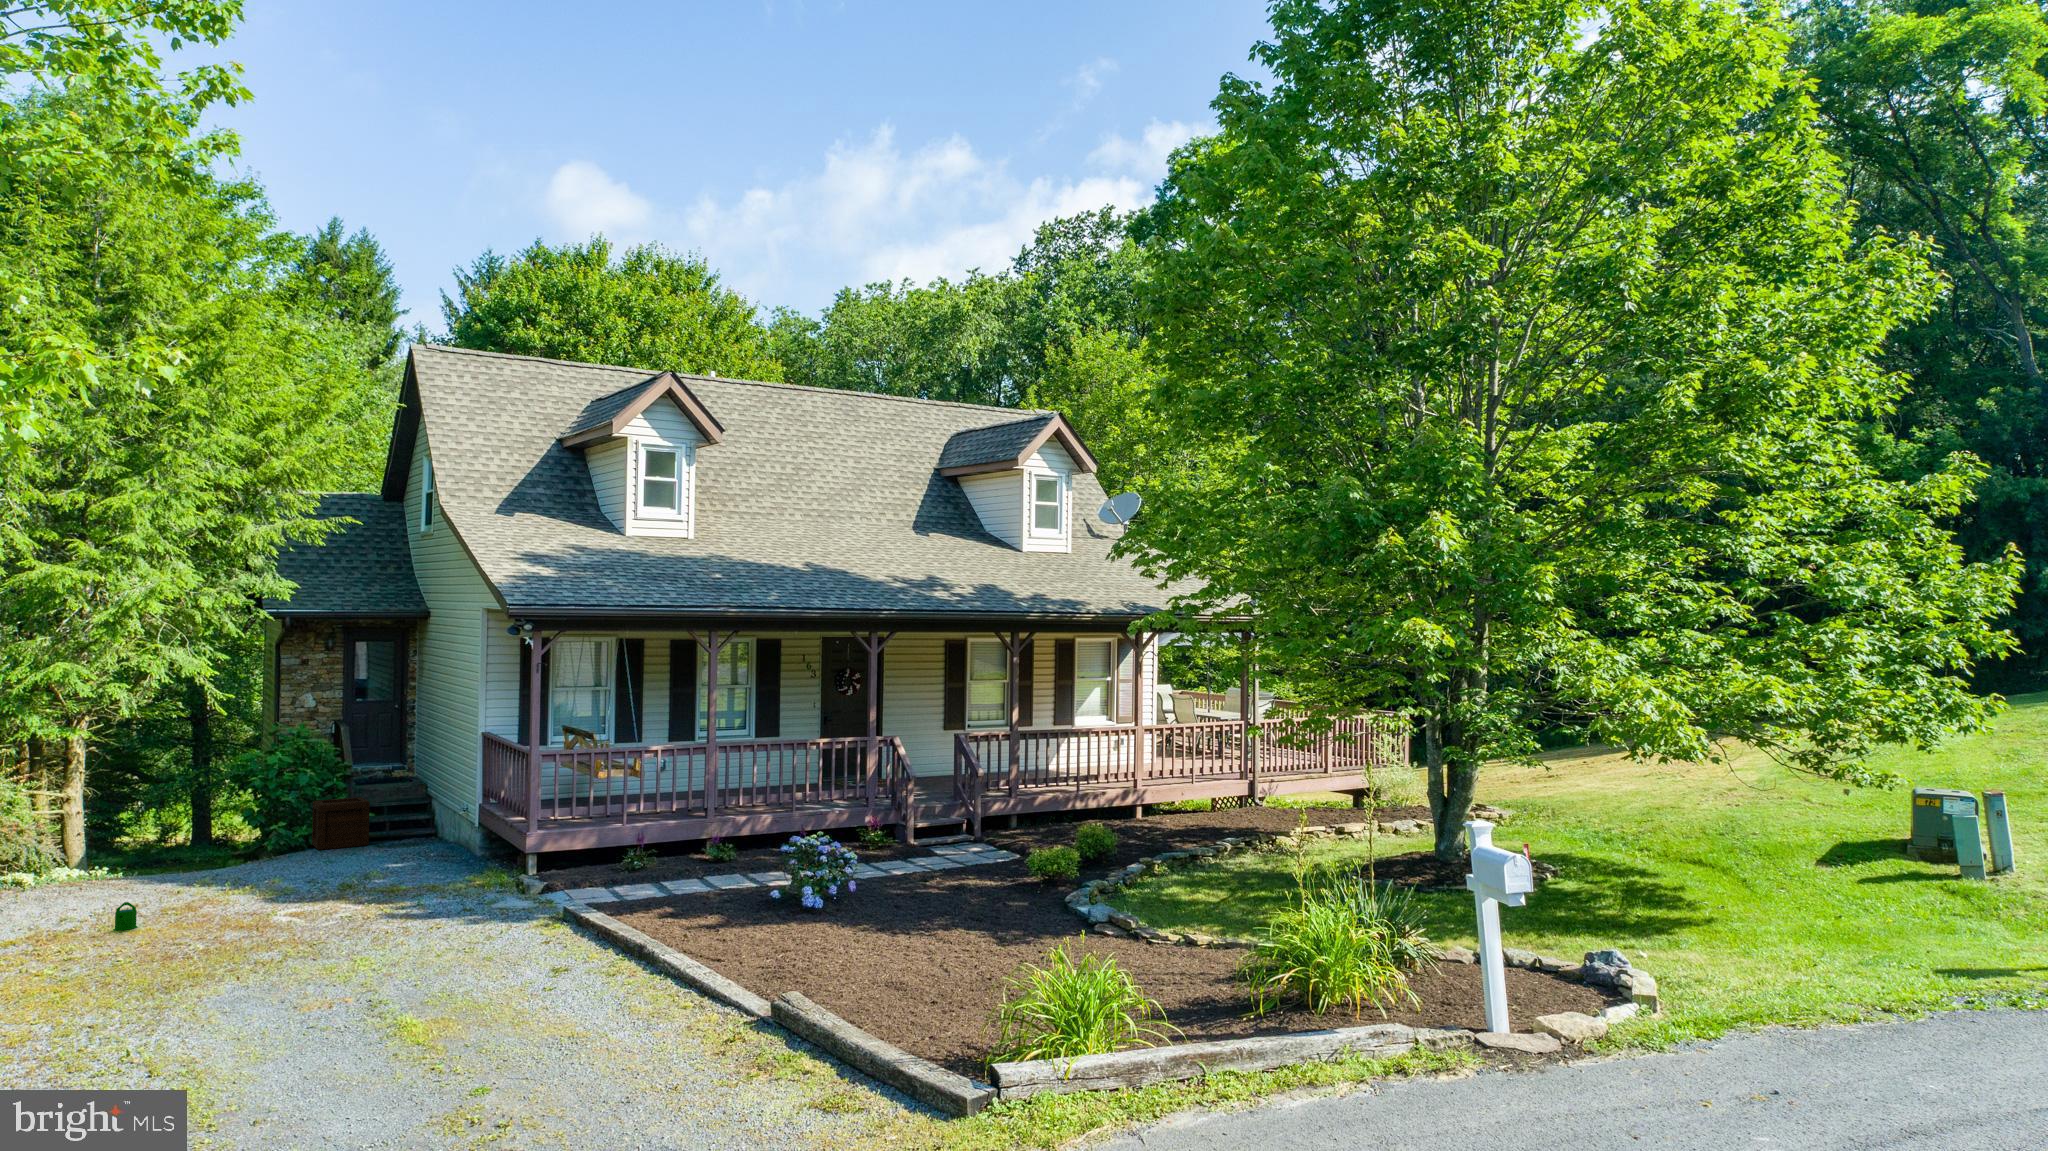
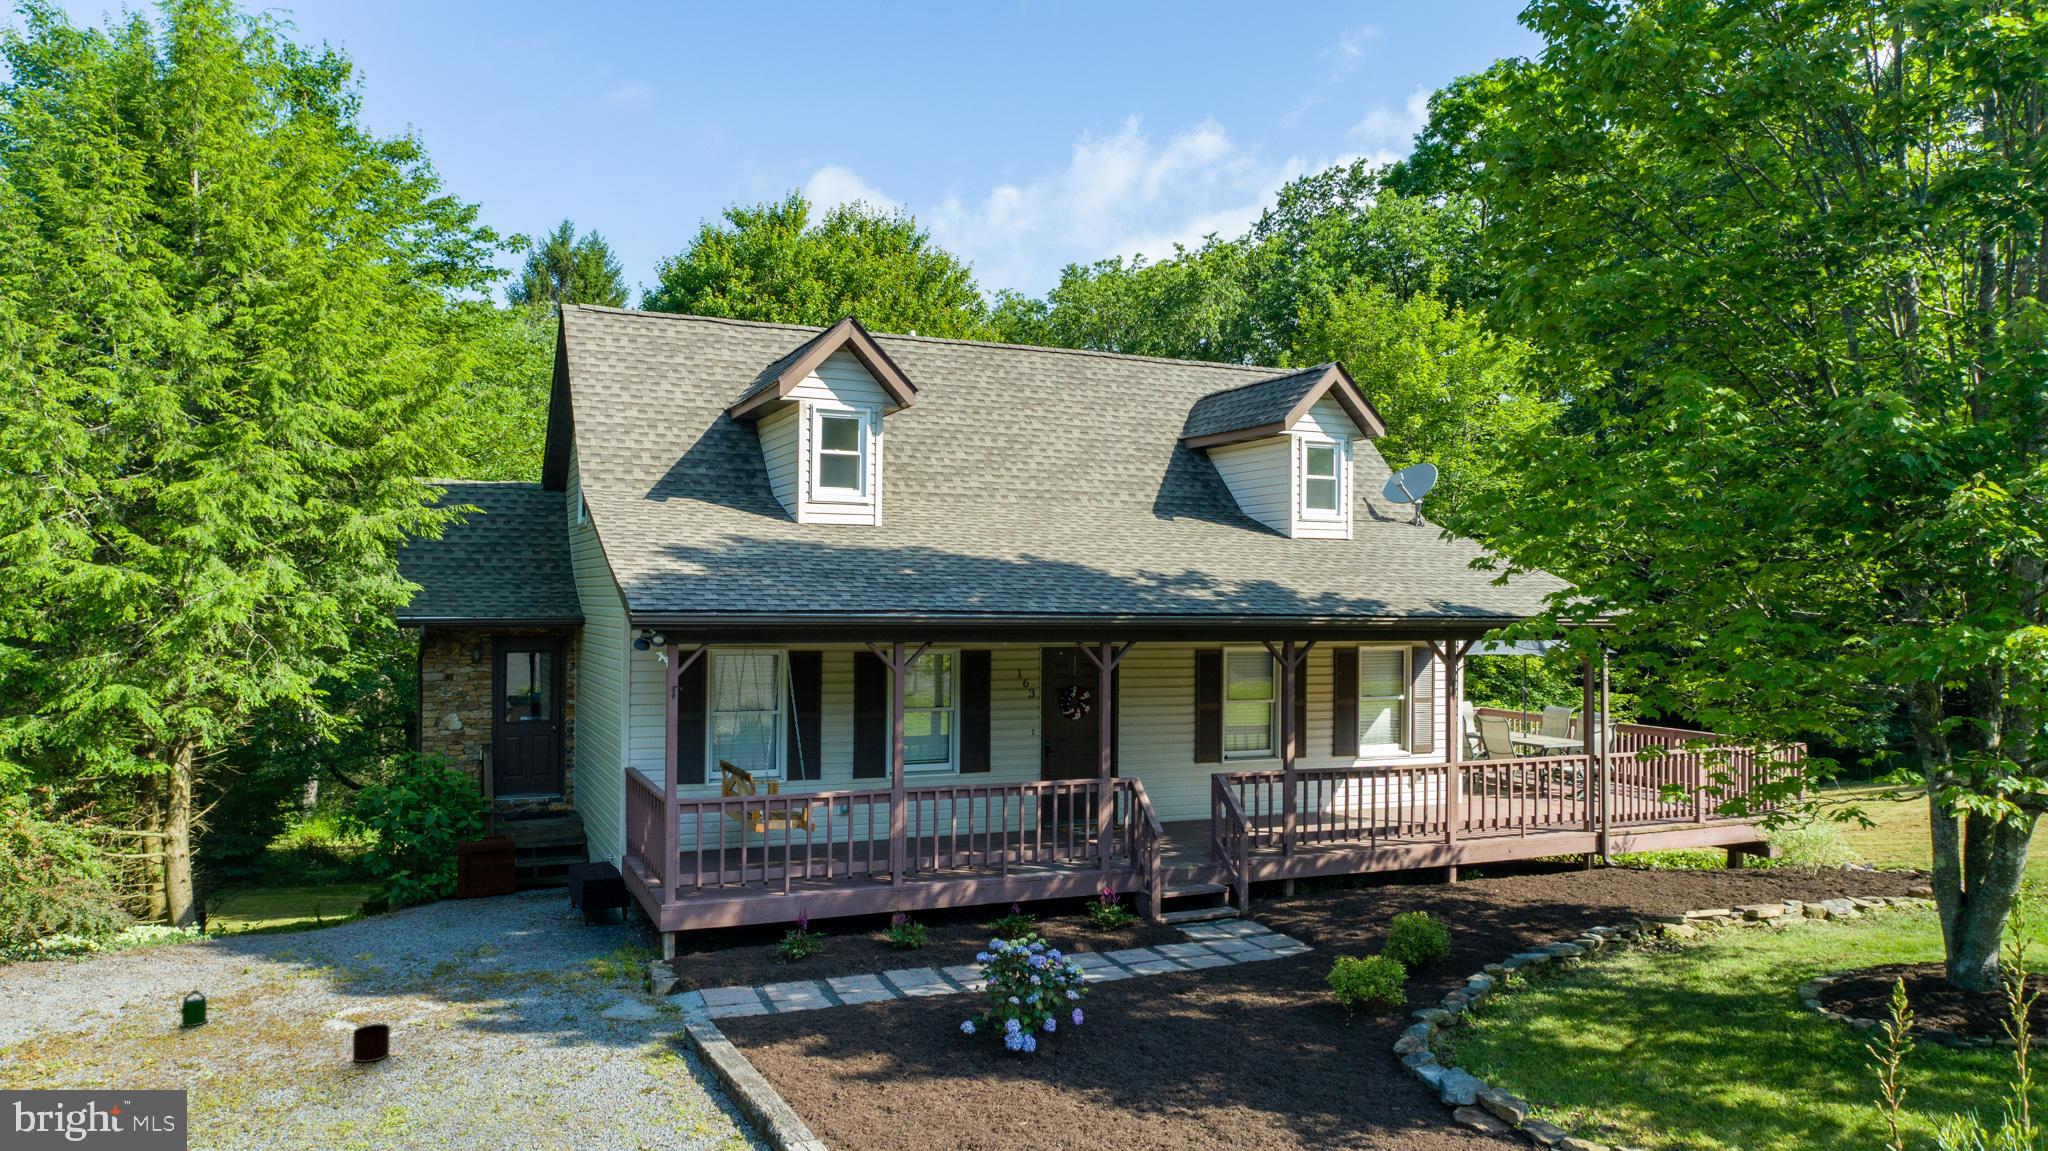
bench: none [422,813,481,863] -> present [568,861,631,926]
planter: none [280,914,310,941] -> present [353,1024,390,1062]

